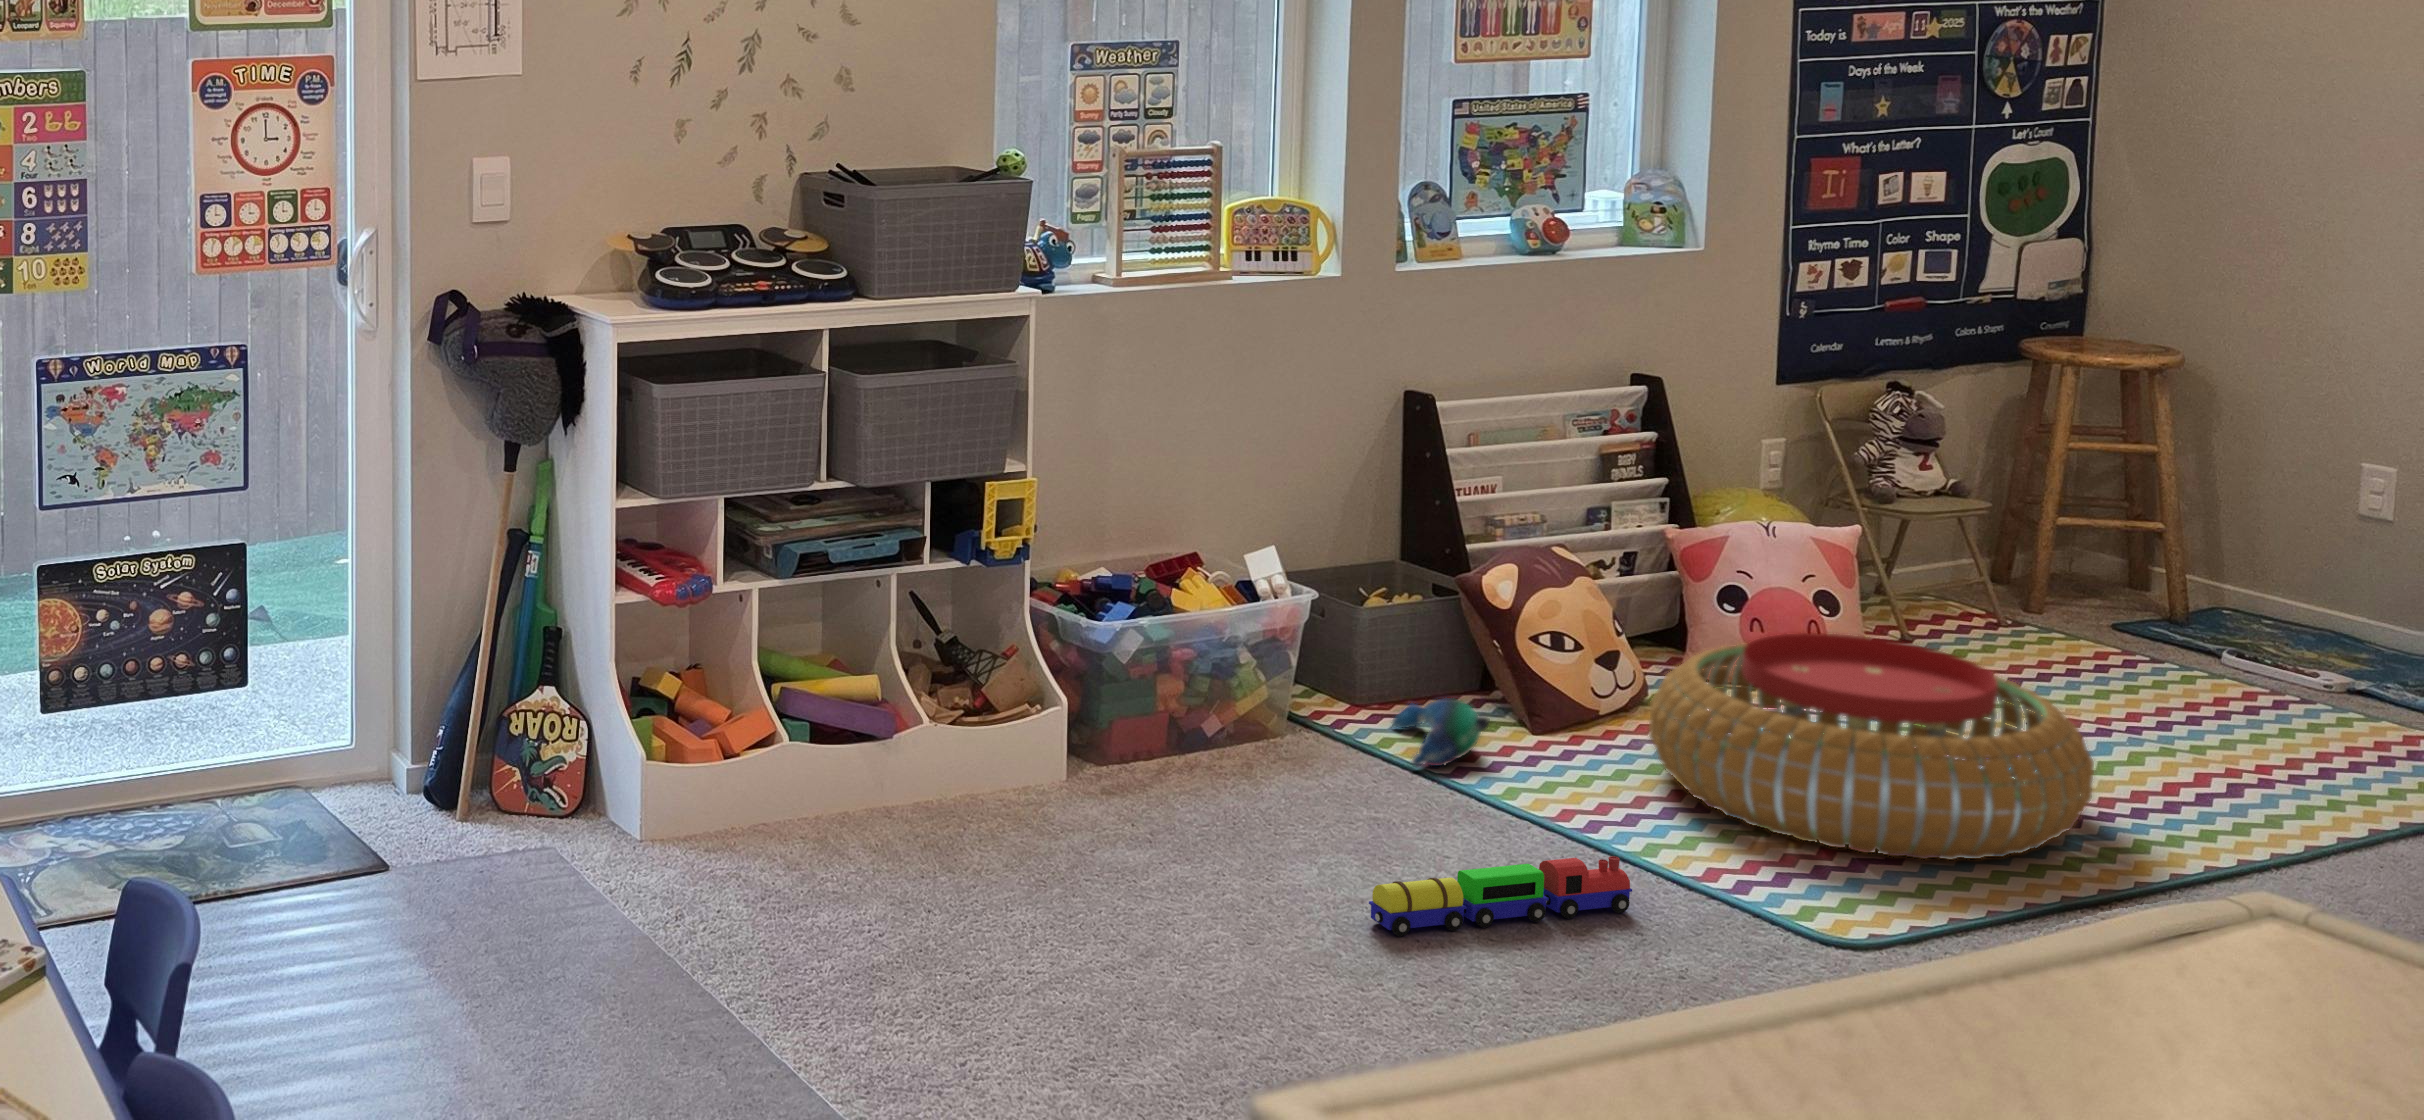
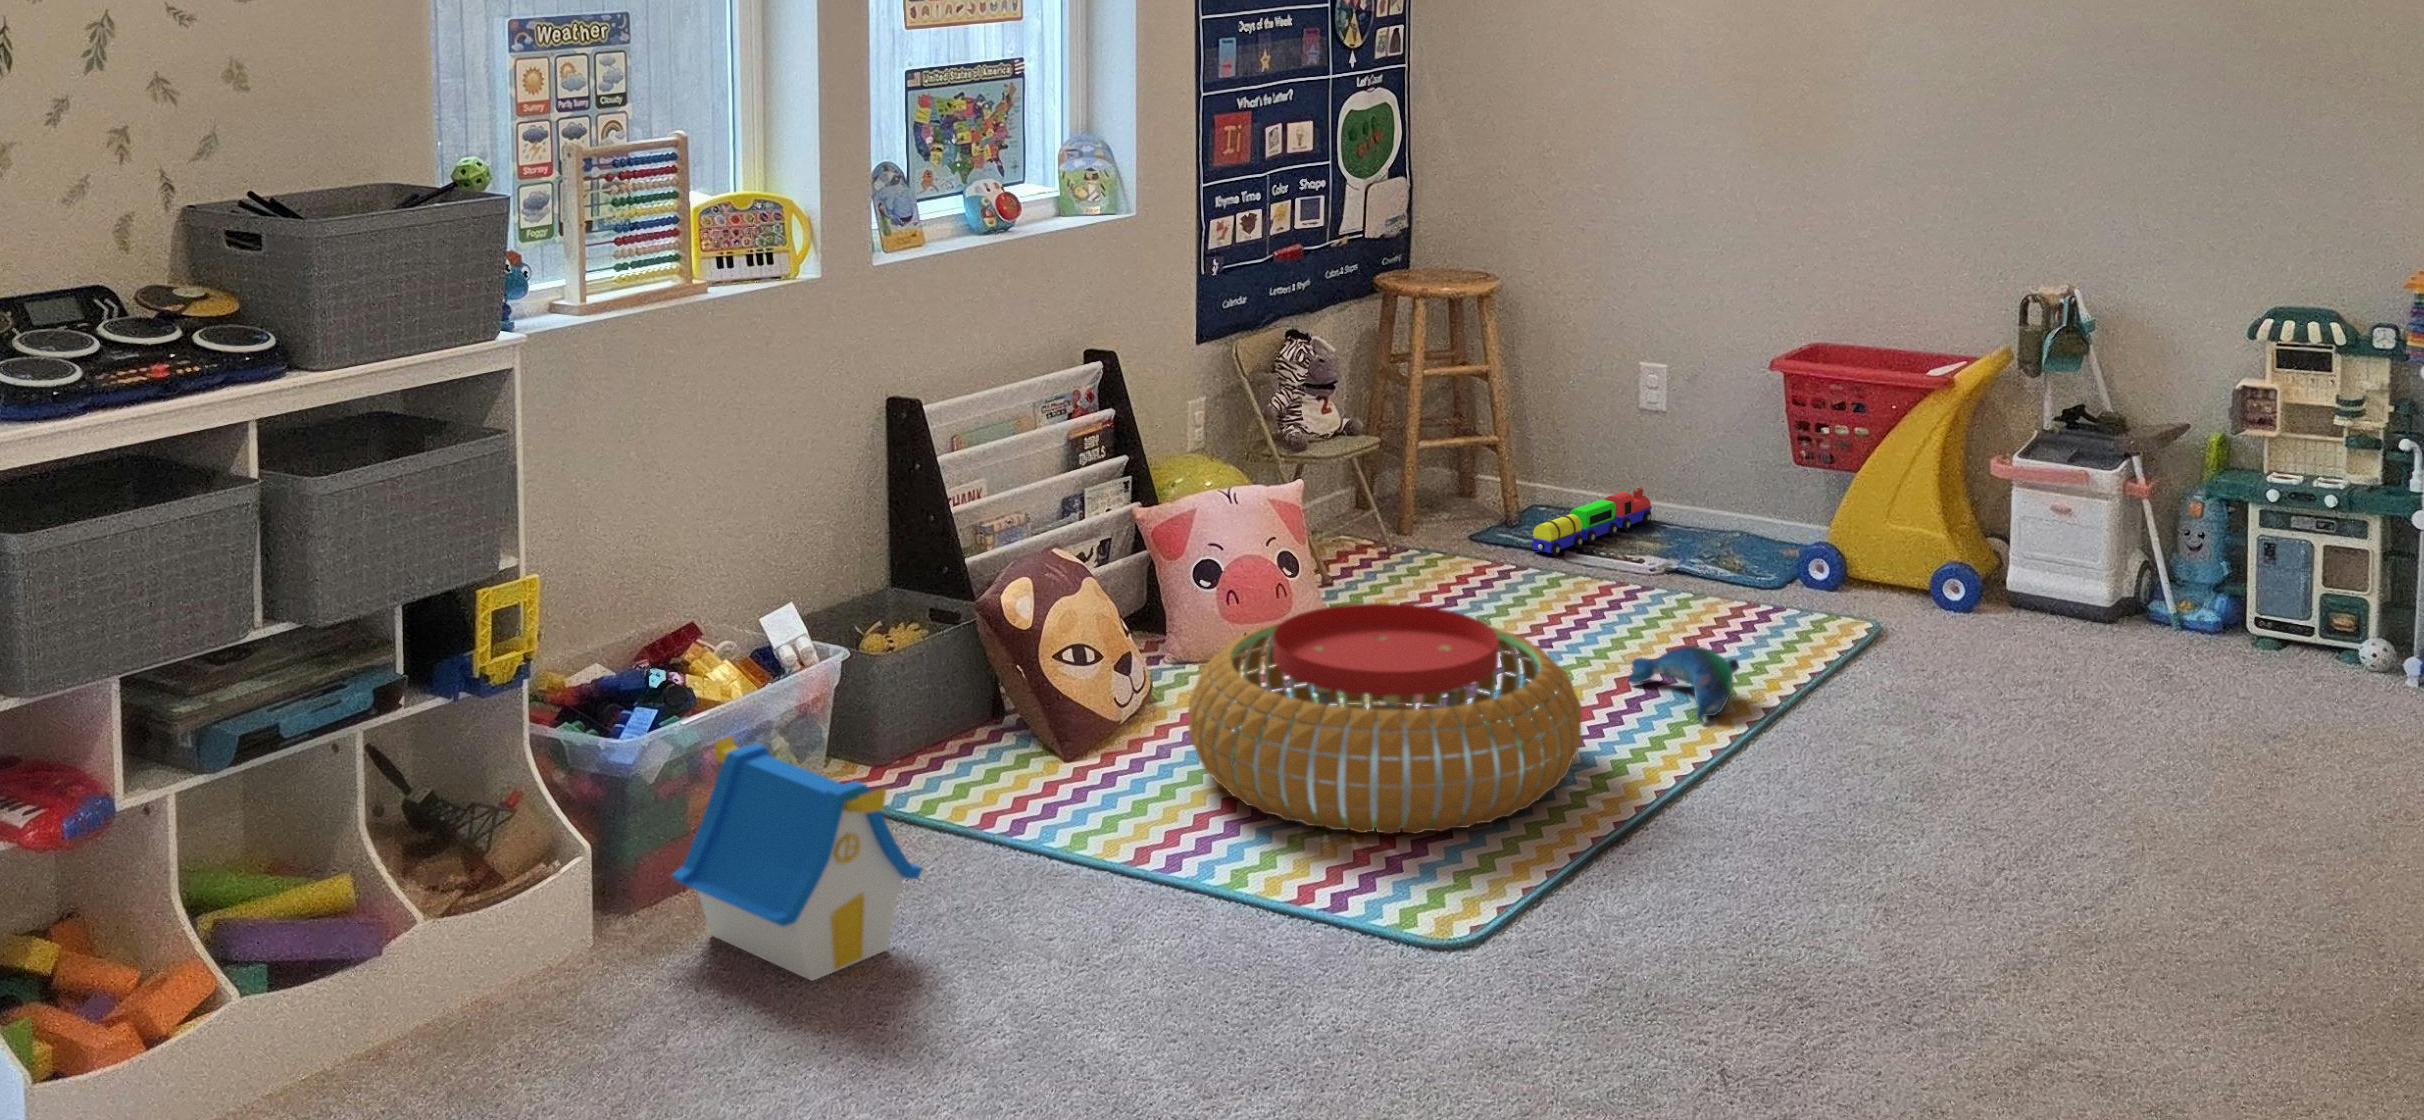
toy house: none [1126,634,1336,838] -> present [672,736,922,981]
plush toy: present [1392,698,1489,766] -> present [1628,646,1739,720]
toy train: present [1369,856,1632,936] -> present [1531,488,1652,556]

